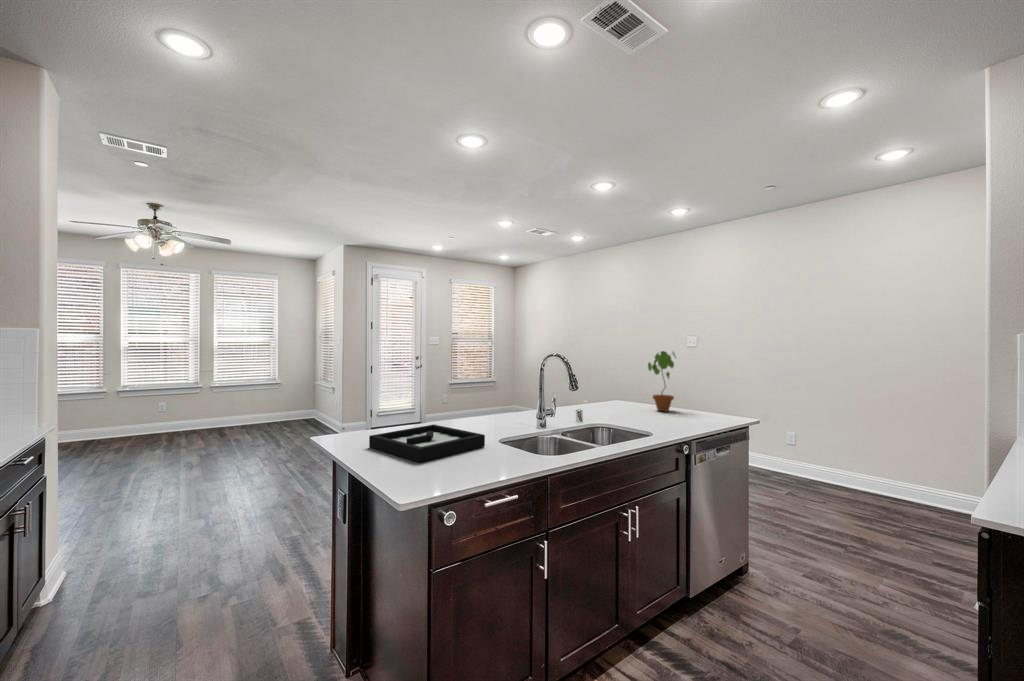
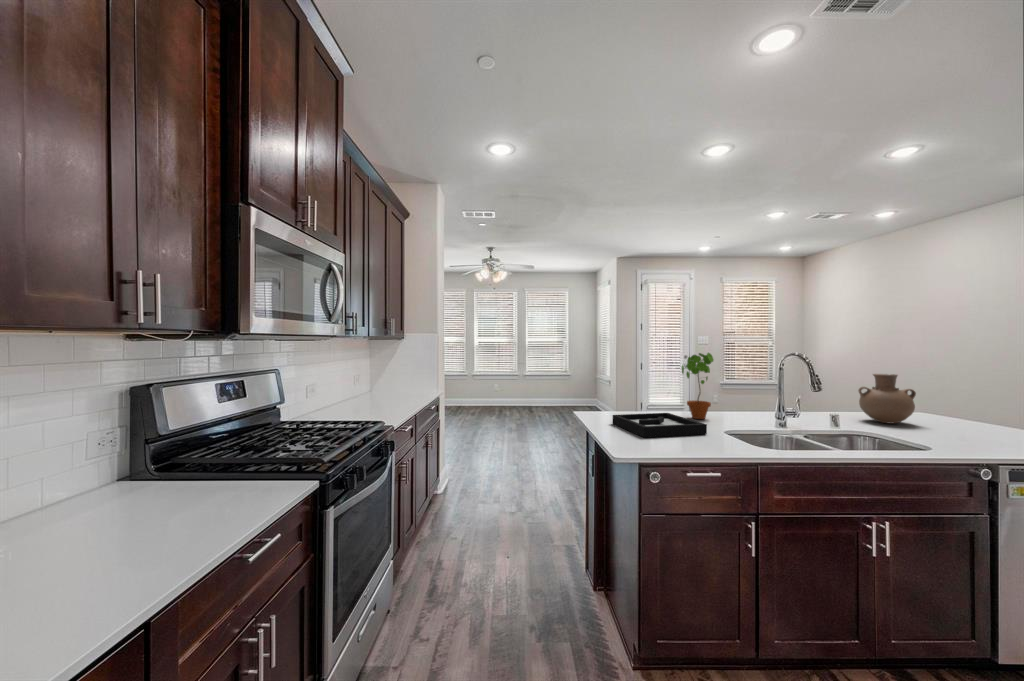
potted plant: present [648,351,675,411] -> present [682,353,714,419]
vase: none [593,369,632,413] -> present [858,374,916,424]

